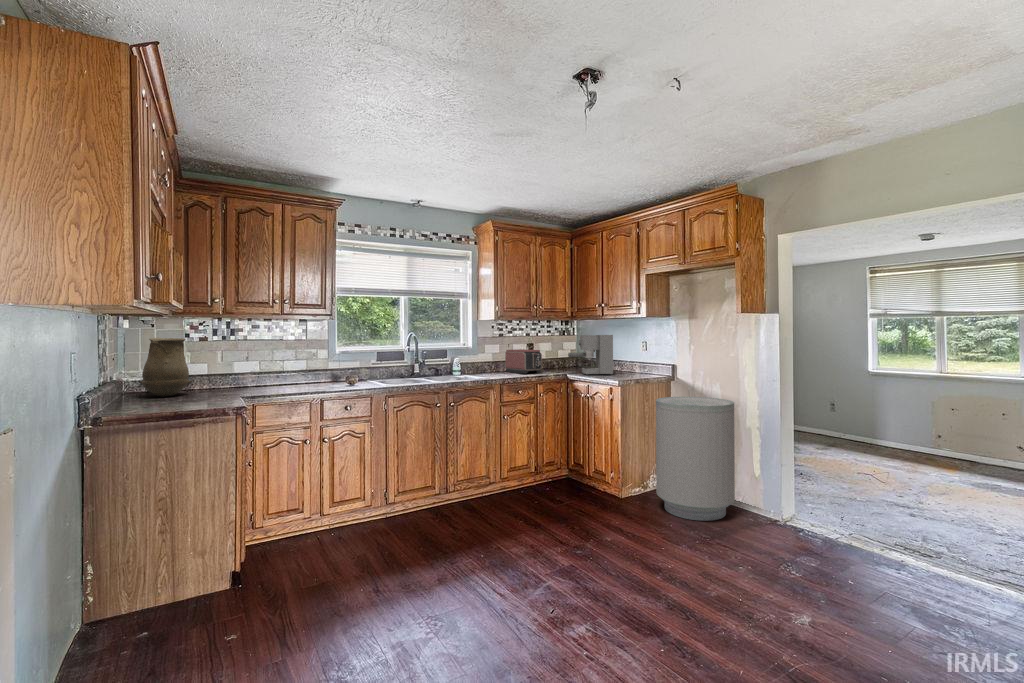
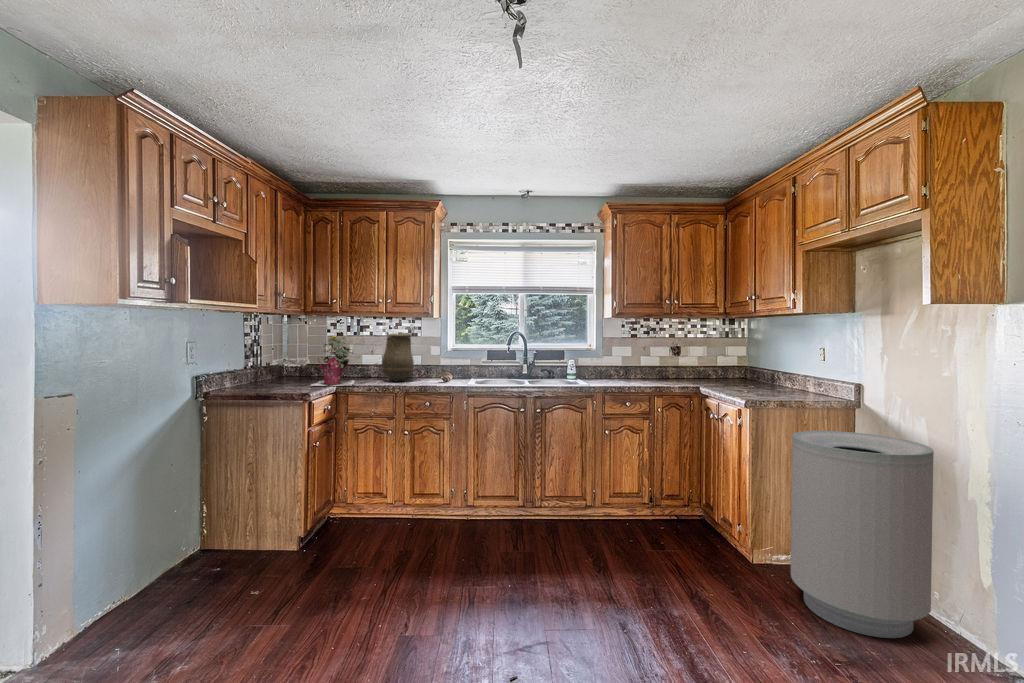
coffee maker: present [568,335,613,375] -> none [703,337,767,392]
vase: present [139,338,192,397] -> present [381,334,415,382]
potted plant: none [209,338,266,399] -> present [311,335,355,386]
toaster: present [505,349,542,374] -> none [633,353,671,383]

